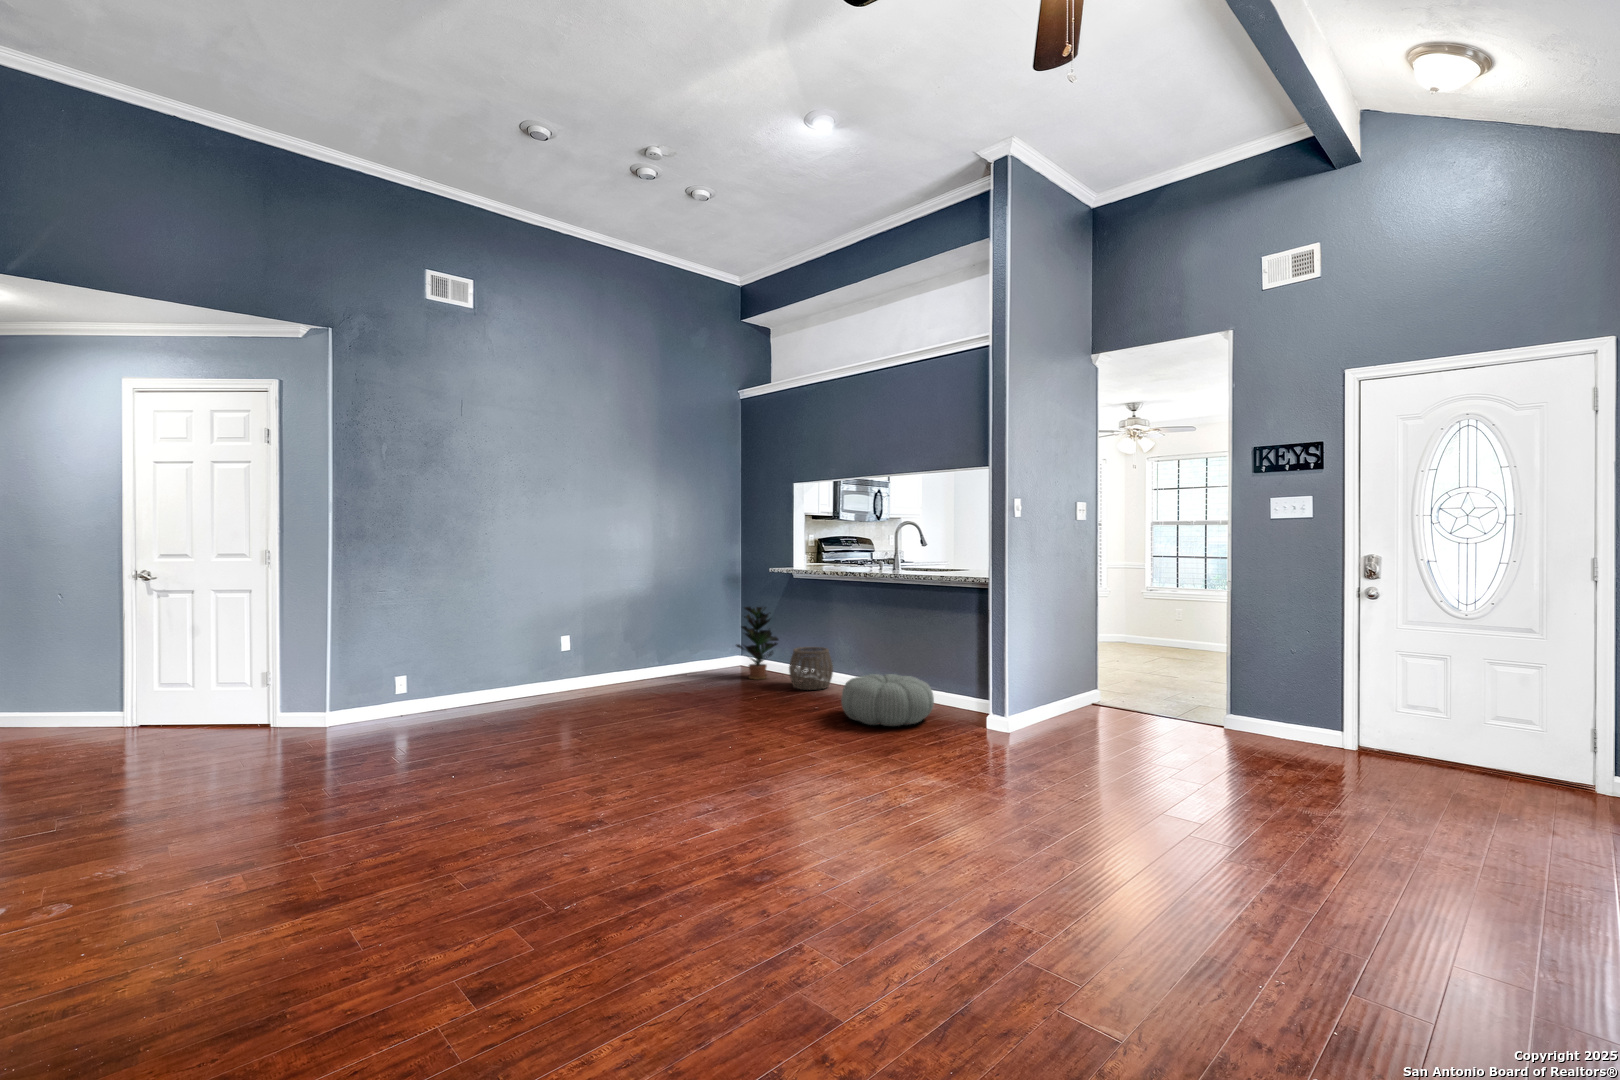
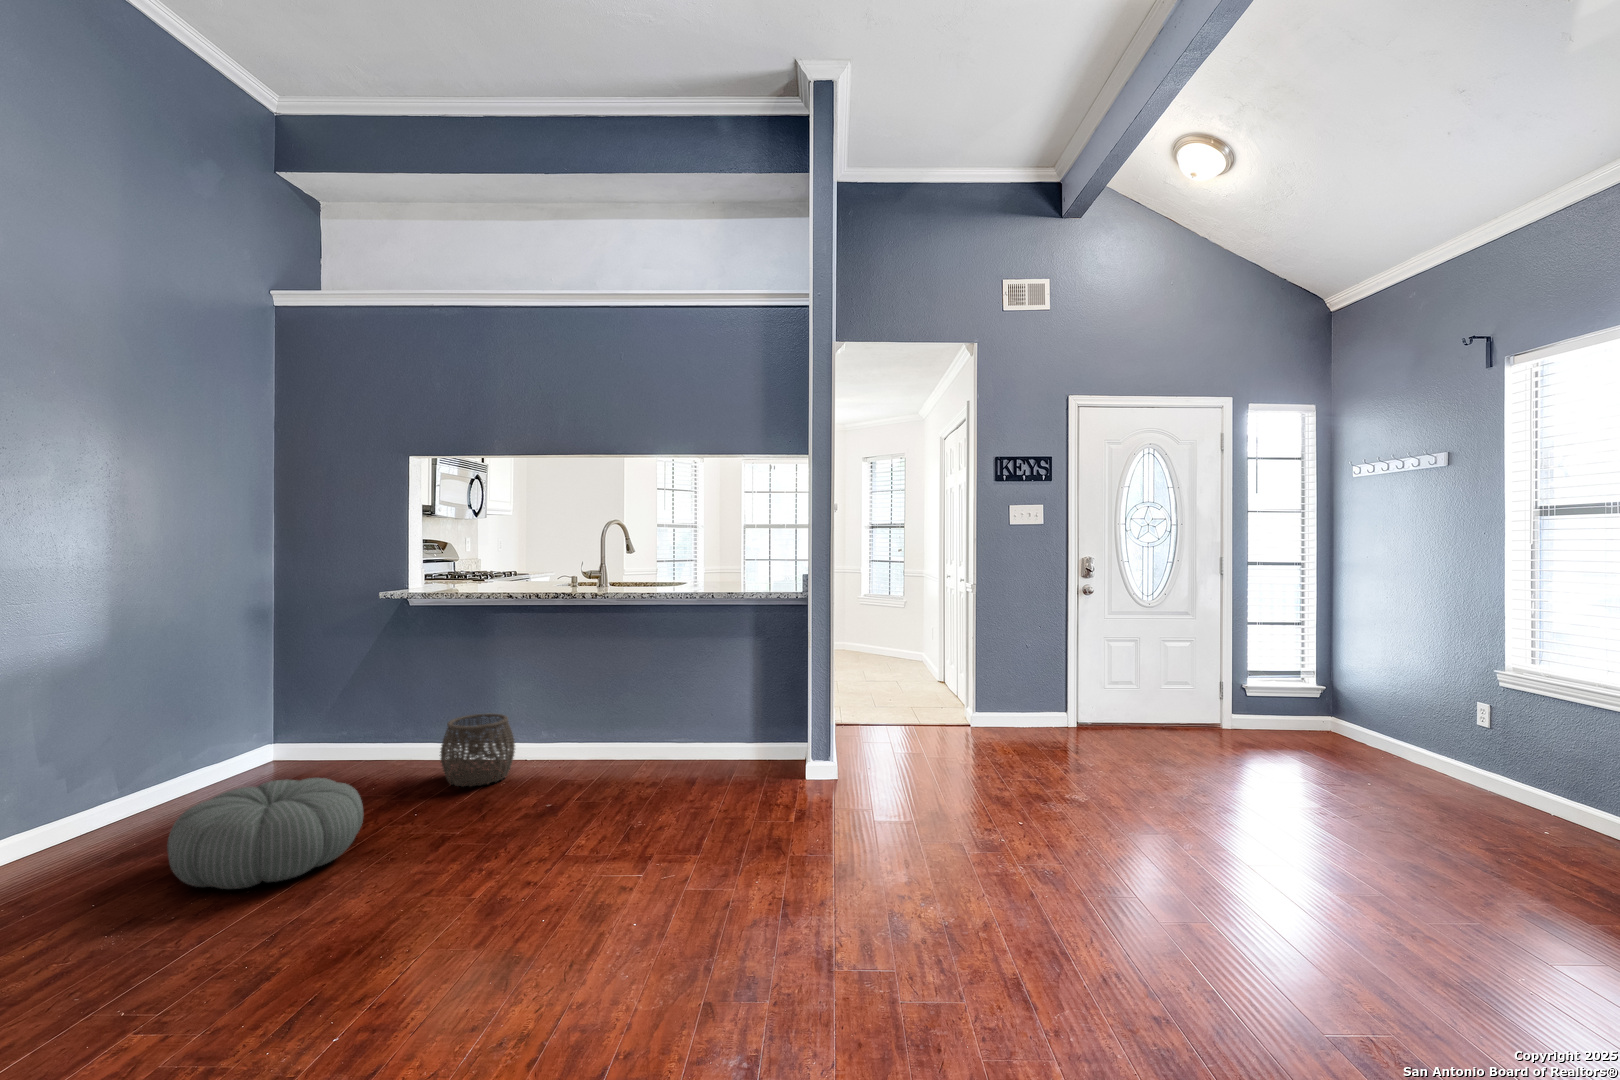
potted plant: present [736,607,778,680] -> none [309,661,395,787]
pouf: present [841,674,934,726] -> present [167,778,363,889]

